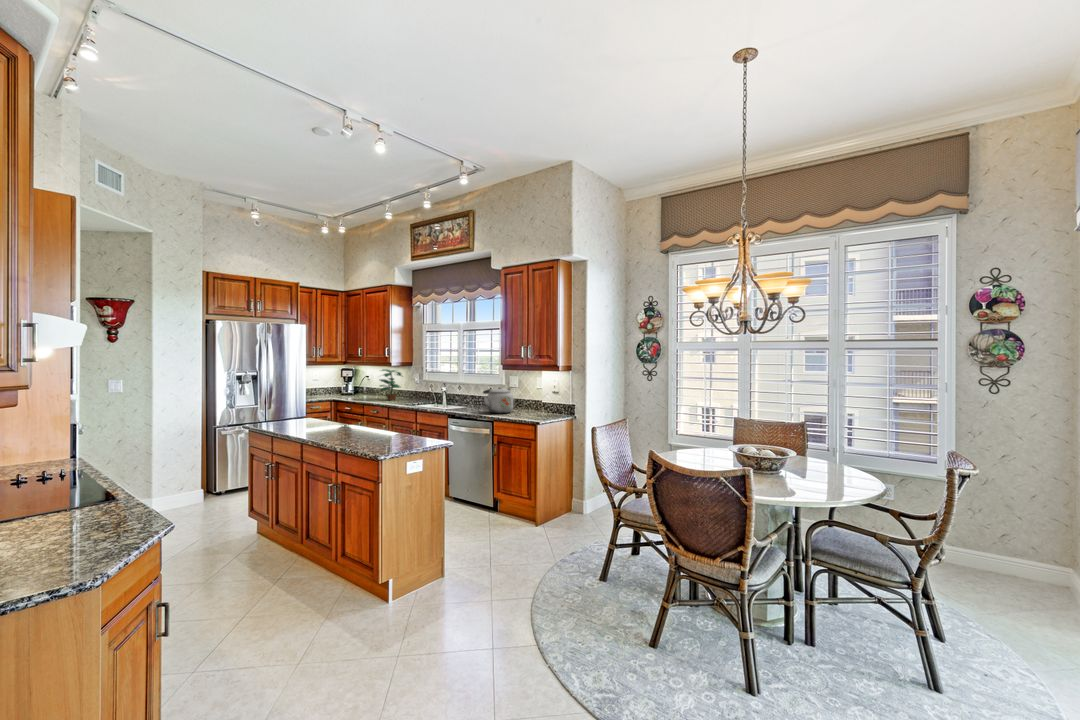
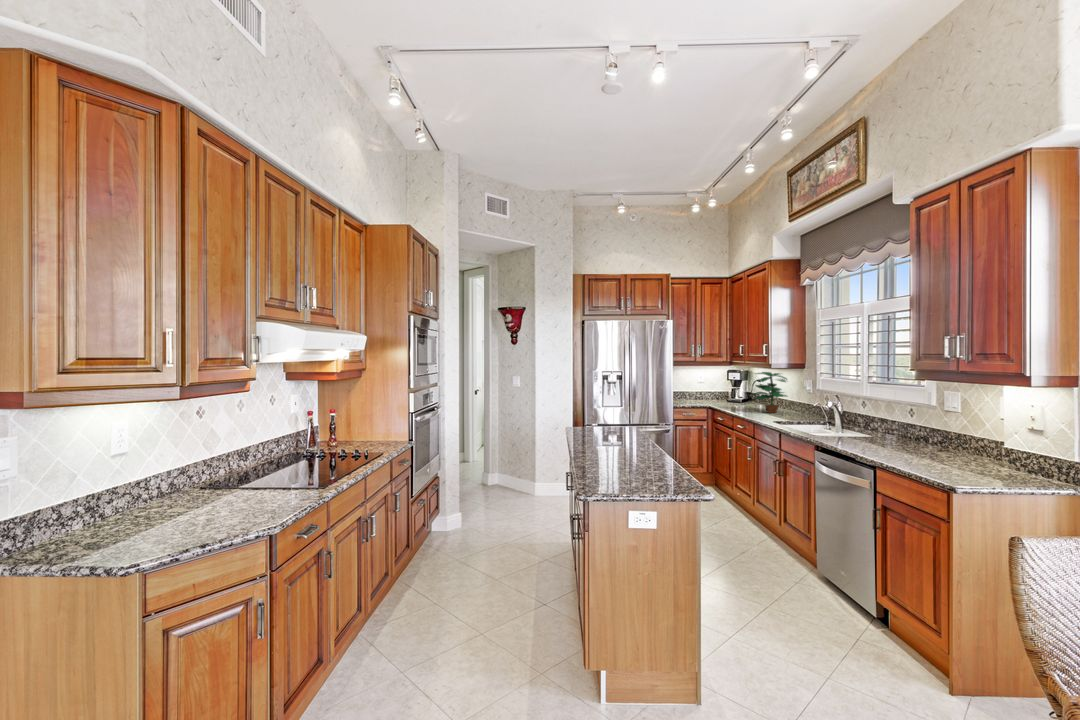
kettle: present [483,387,513,413] -> none [867,409,934,456]

